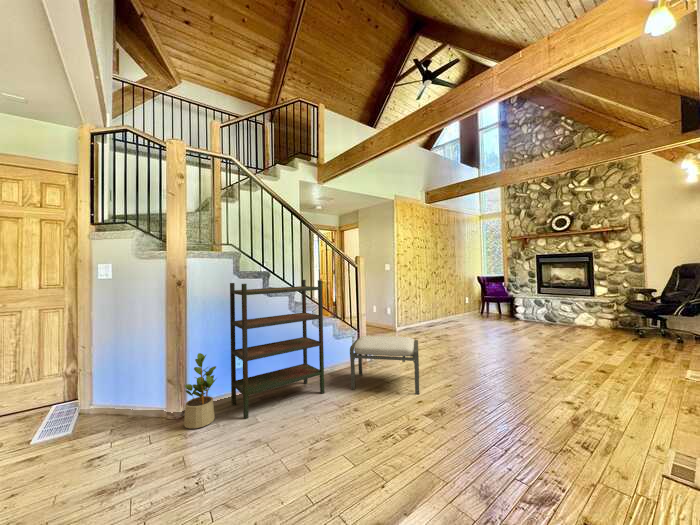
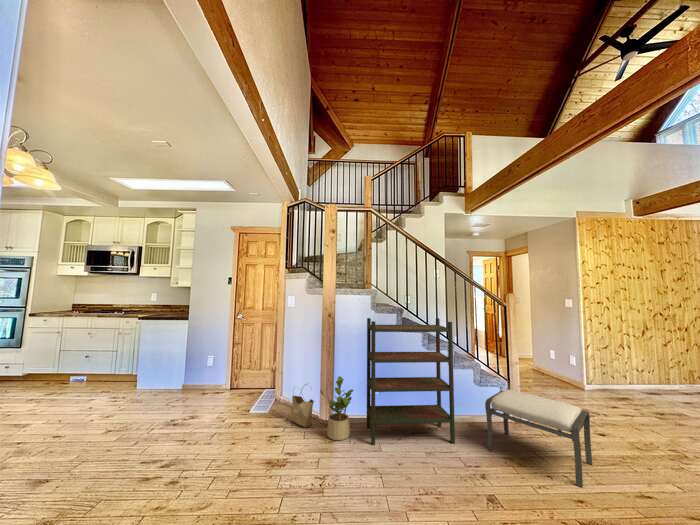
woven basket: none [120,373,159,427] -> present [290,390,314,427]

